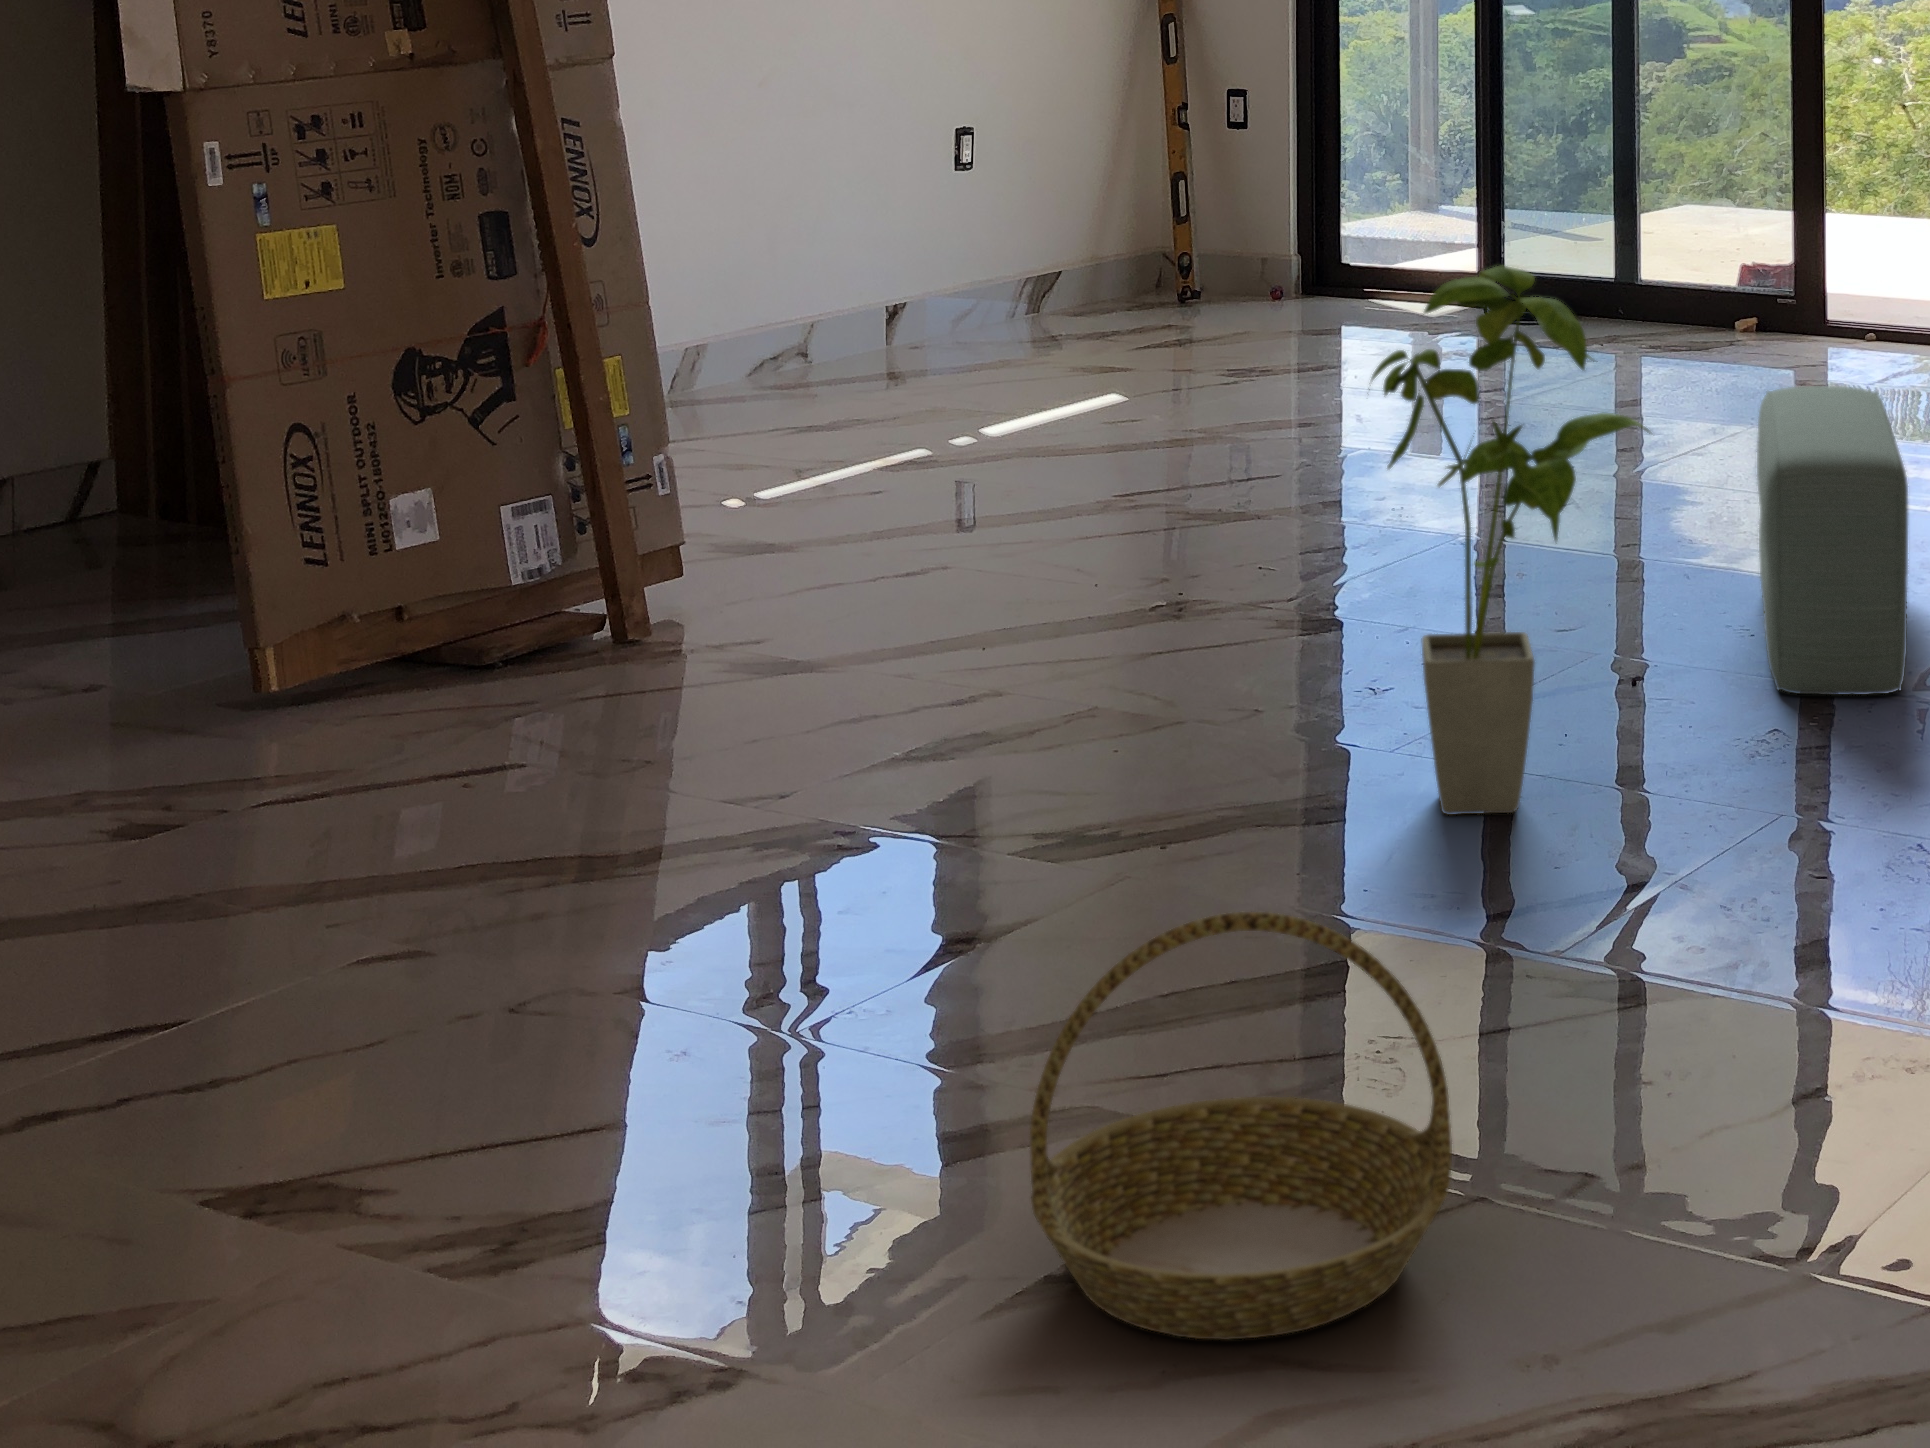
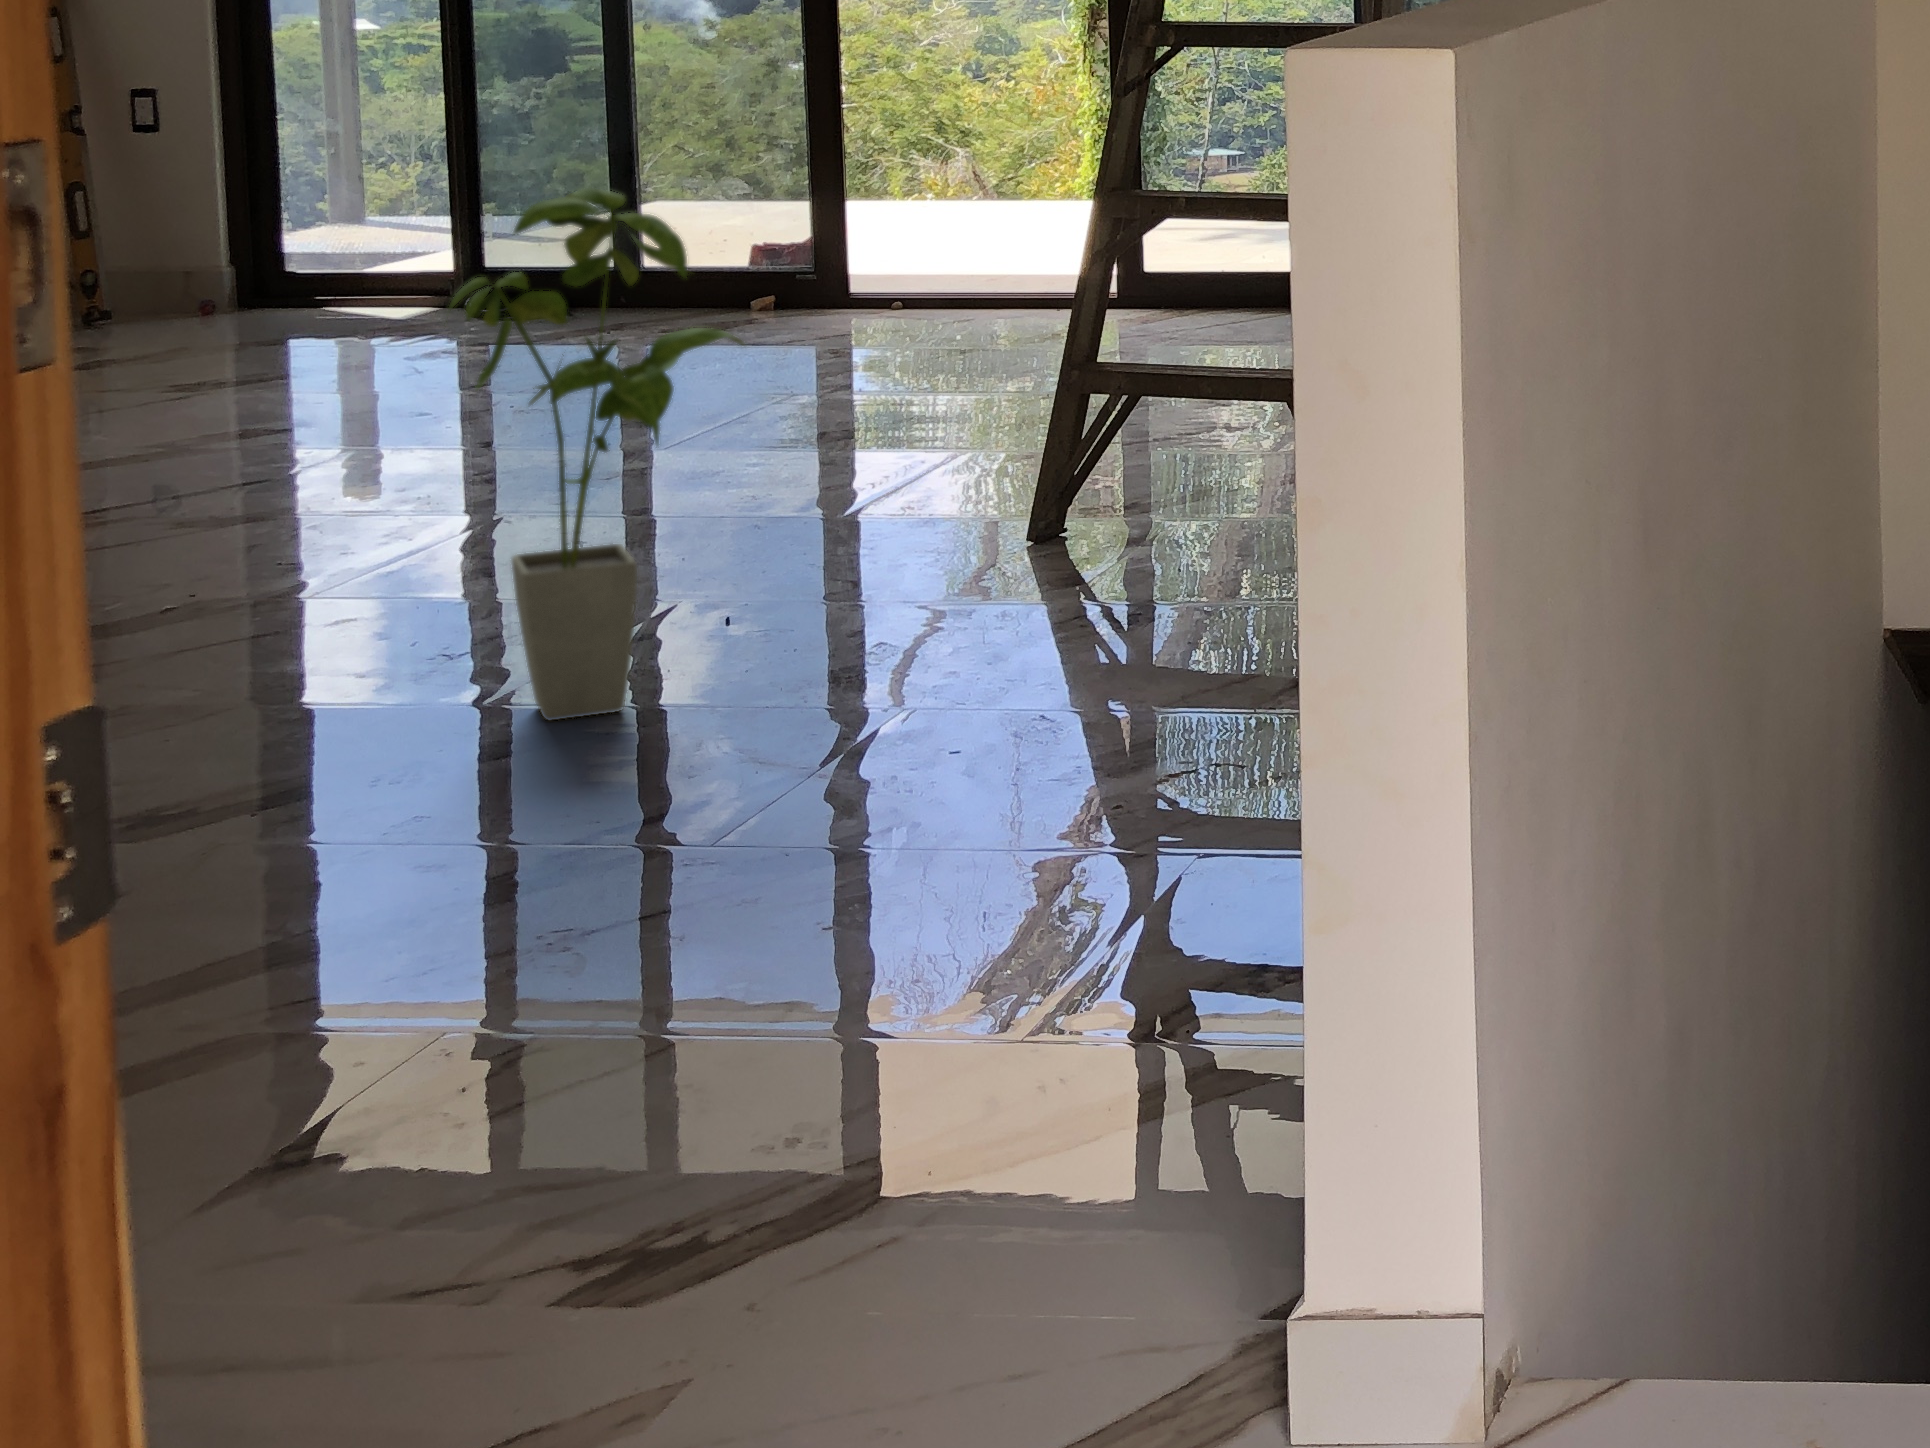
pouf: present [1757,386,1908,695] -> none [822,320,989,597]
basket: present [1030,912,1452,1340] -> none [228,726,653,1101]

